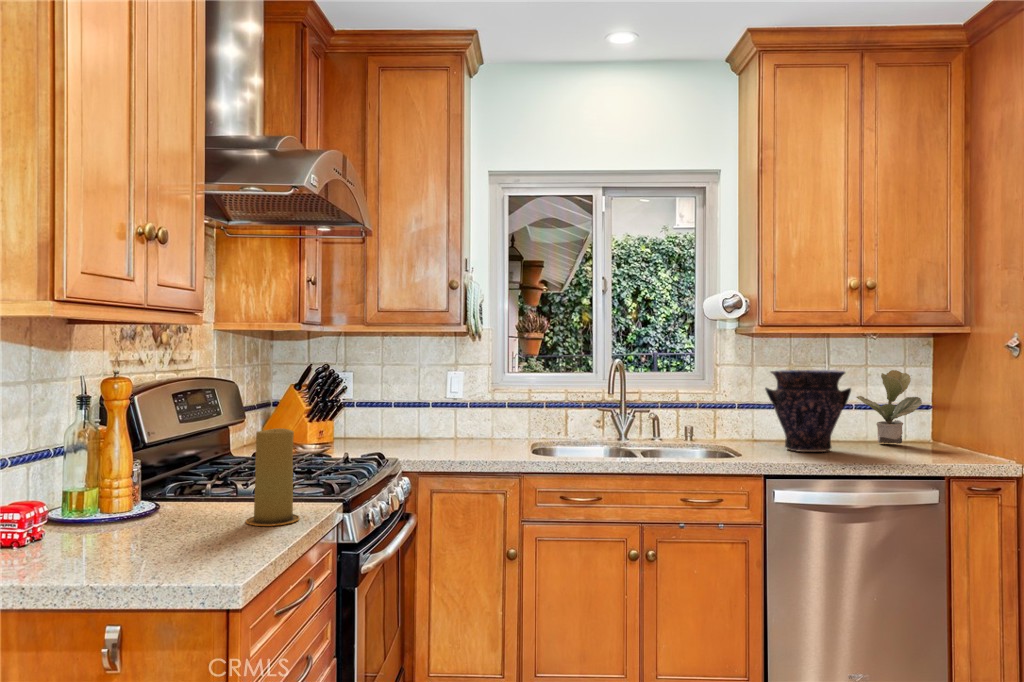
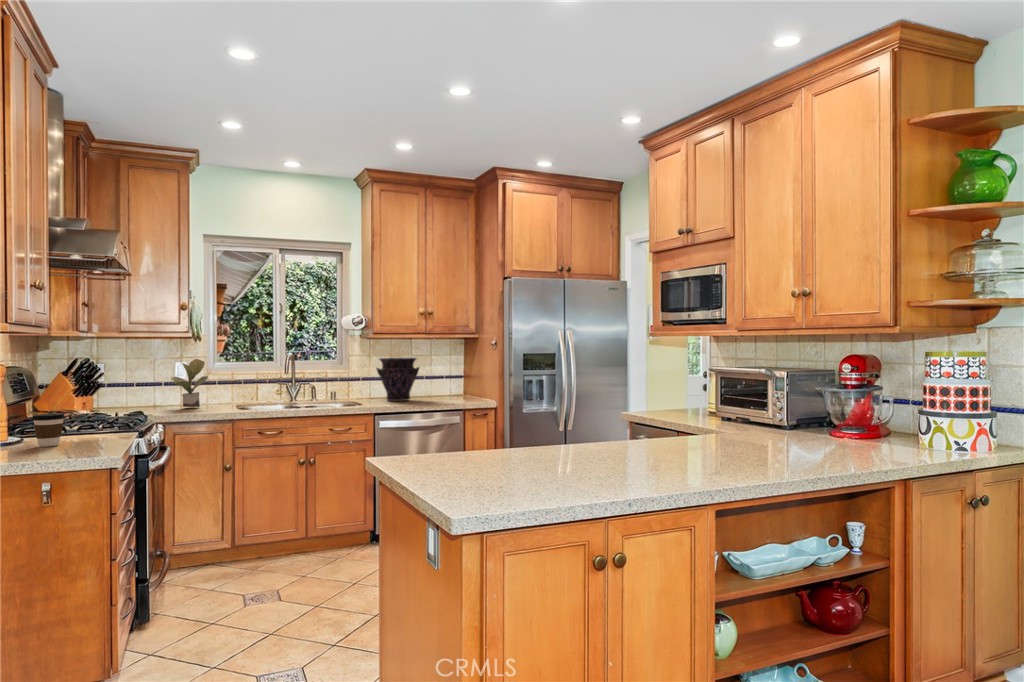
potted plant: present [856,370,922,444] -> present [171,359,208,407]
candle: present [246,428,299,526] -> none [91,391,124,441]
coffee cup: none [143,467,200,531] -> present [31,413,65,447]

